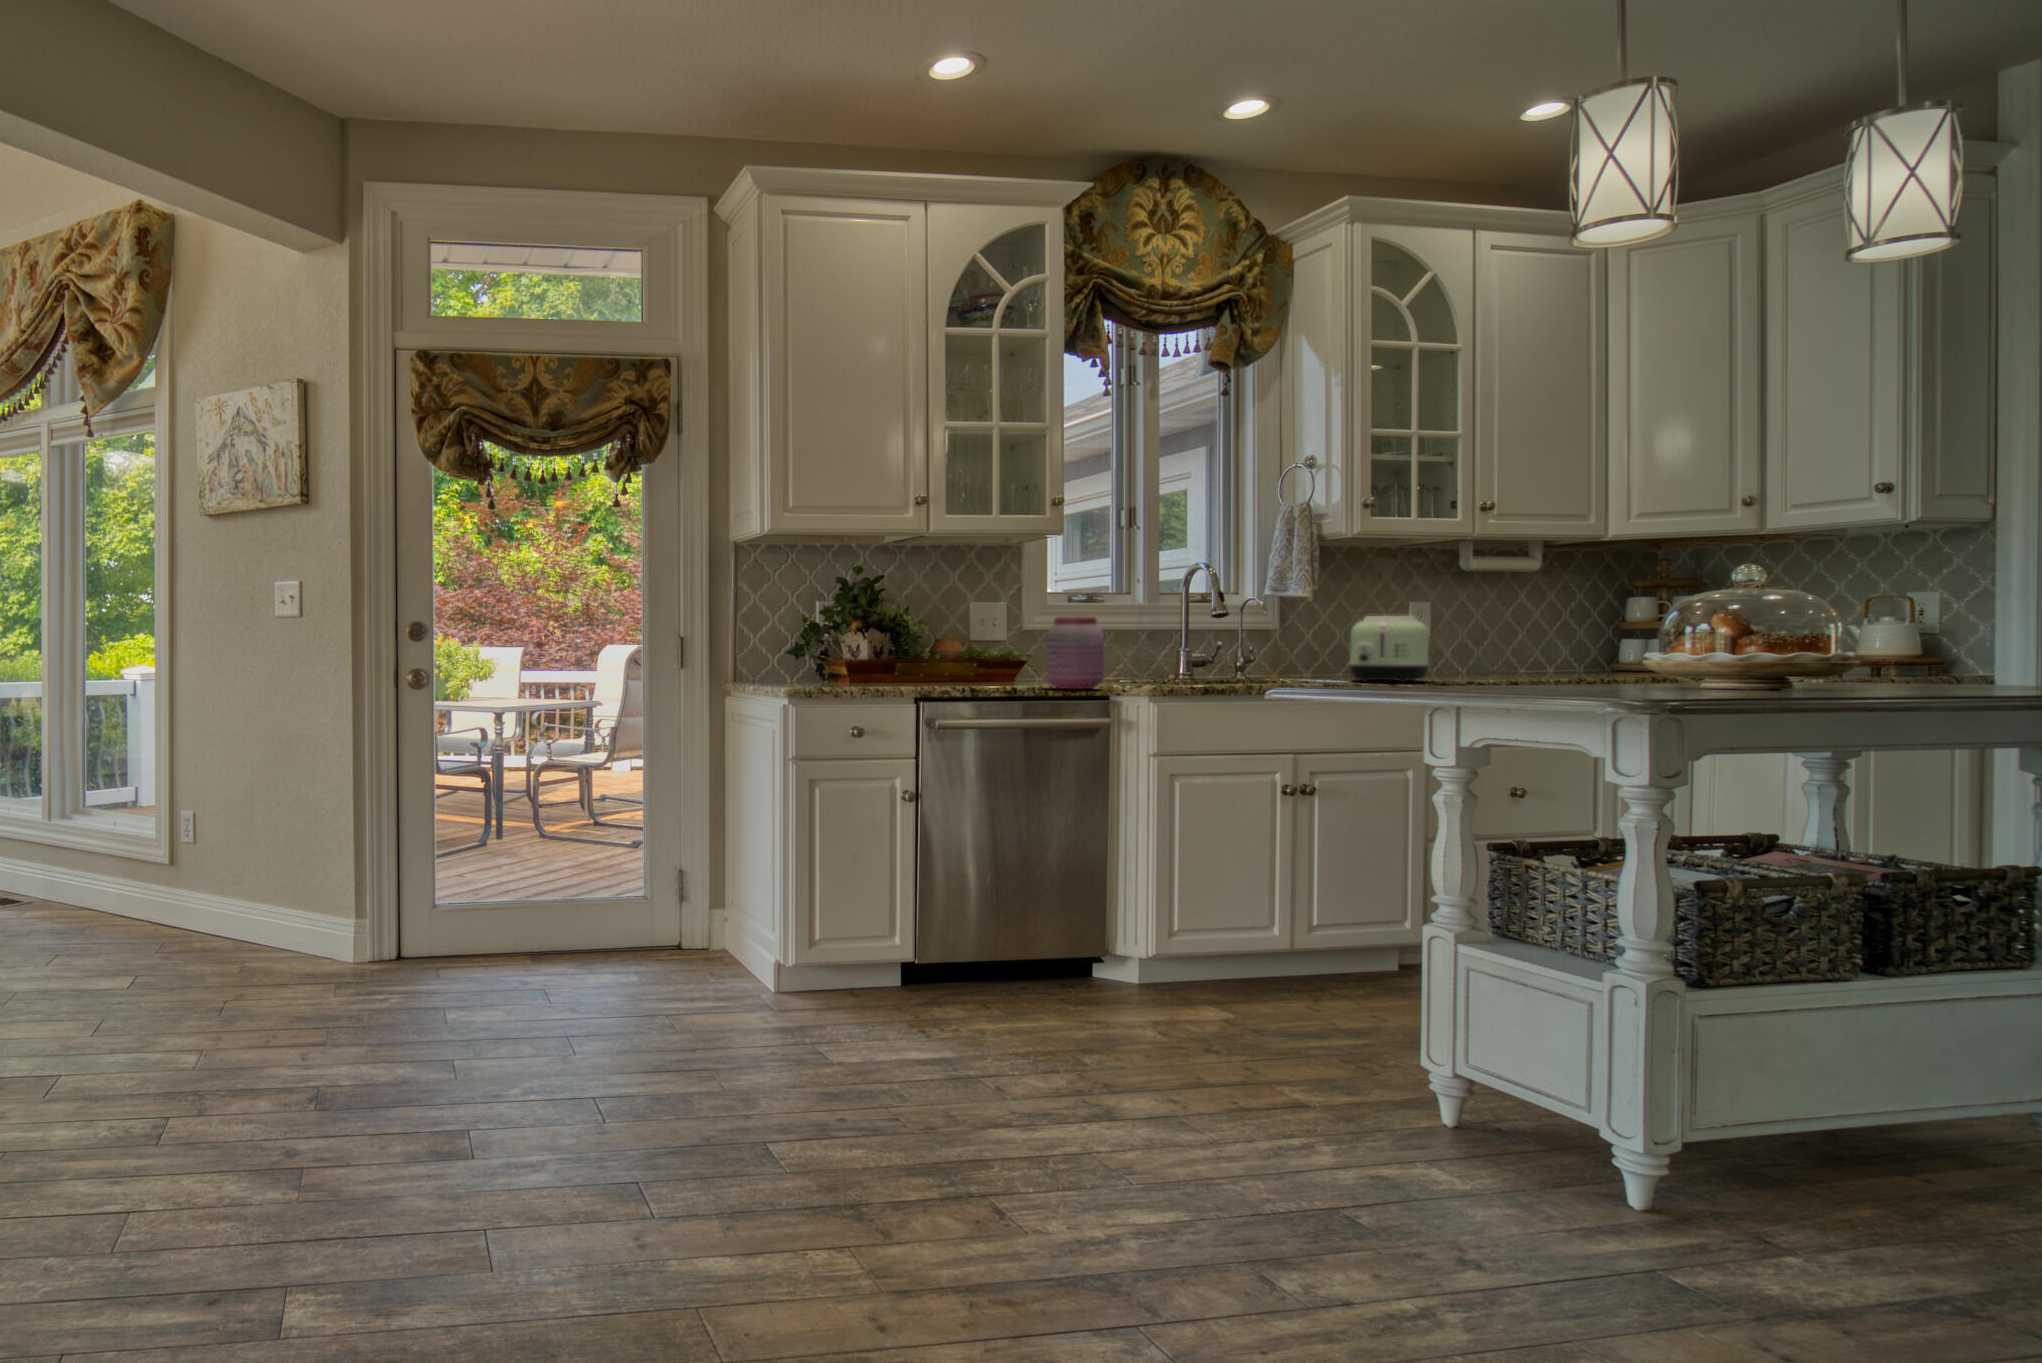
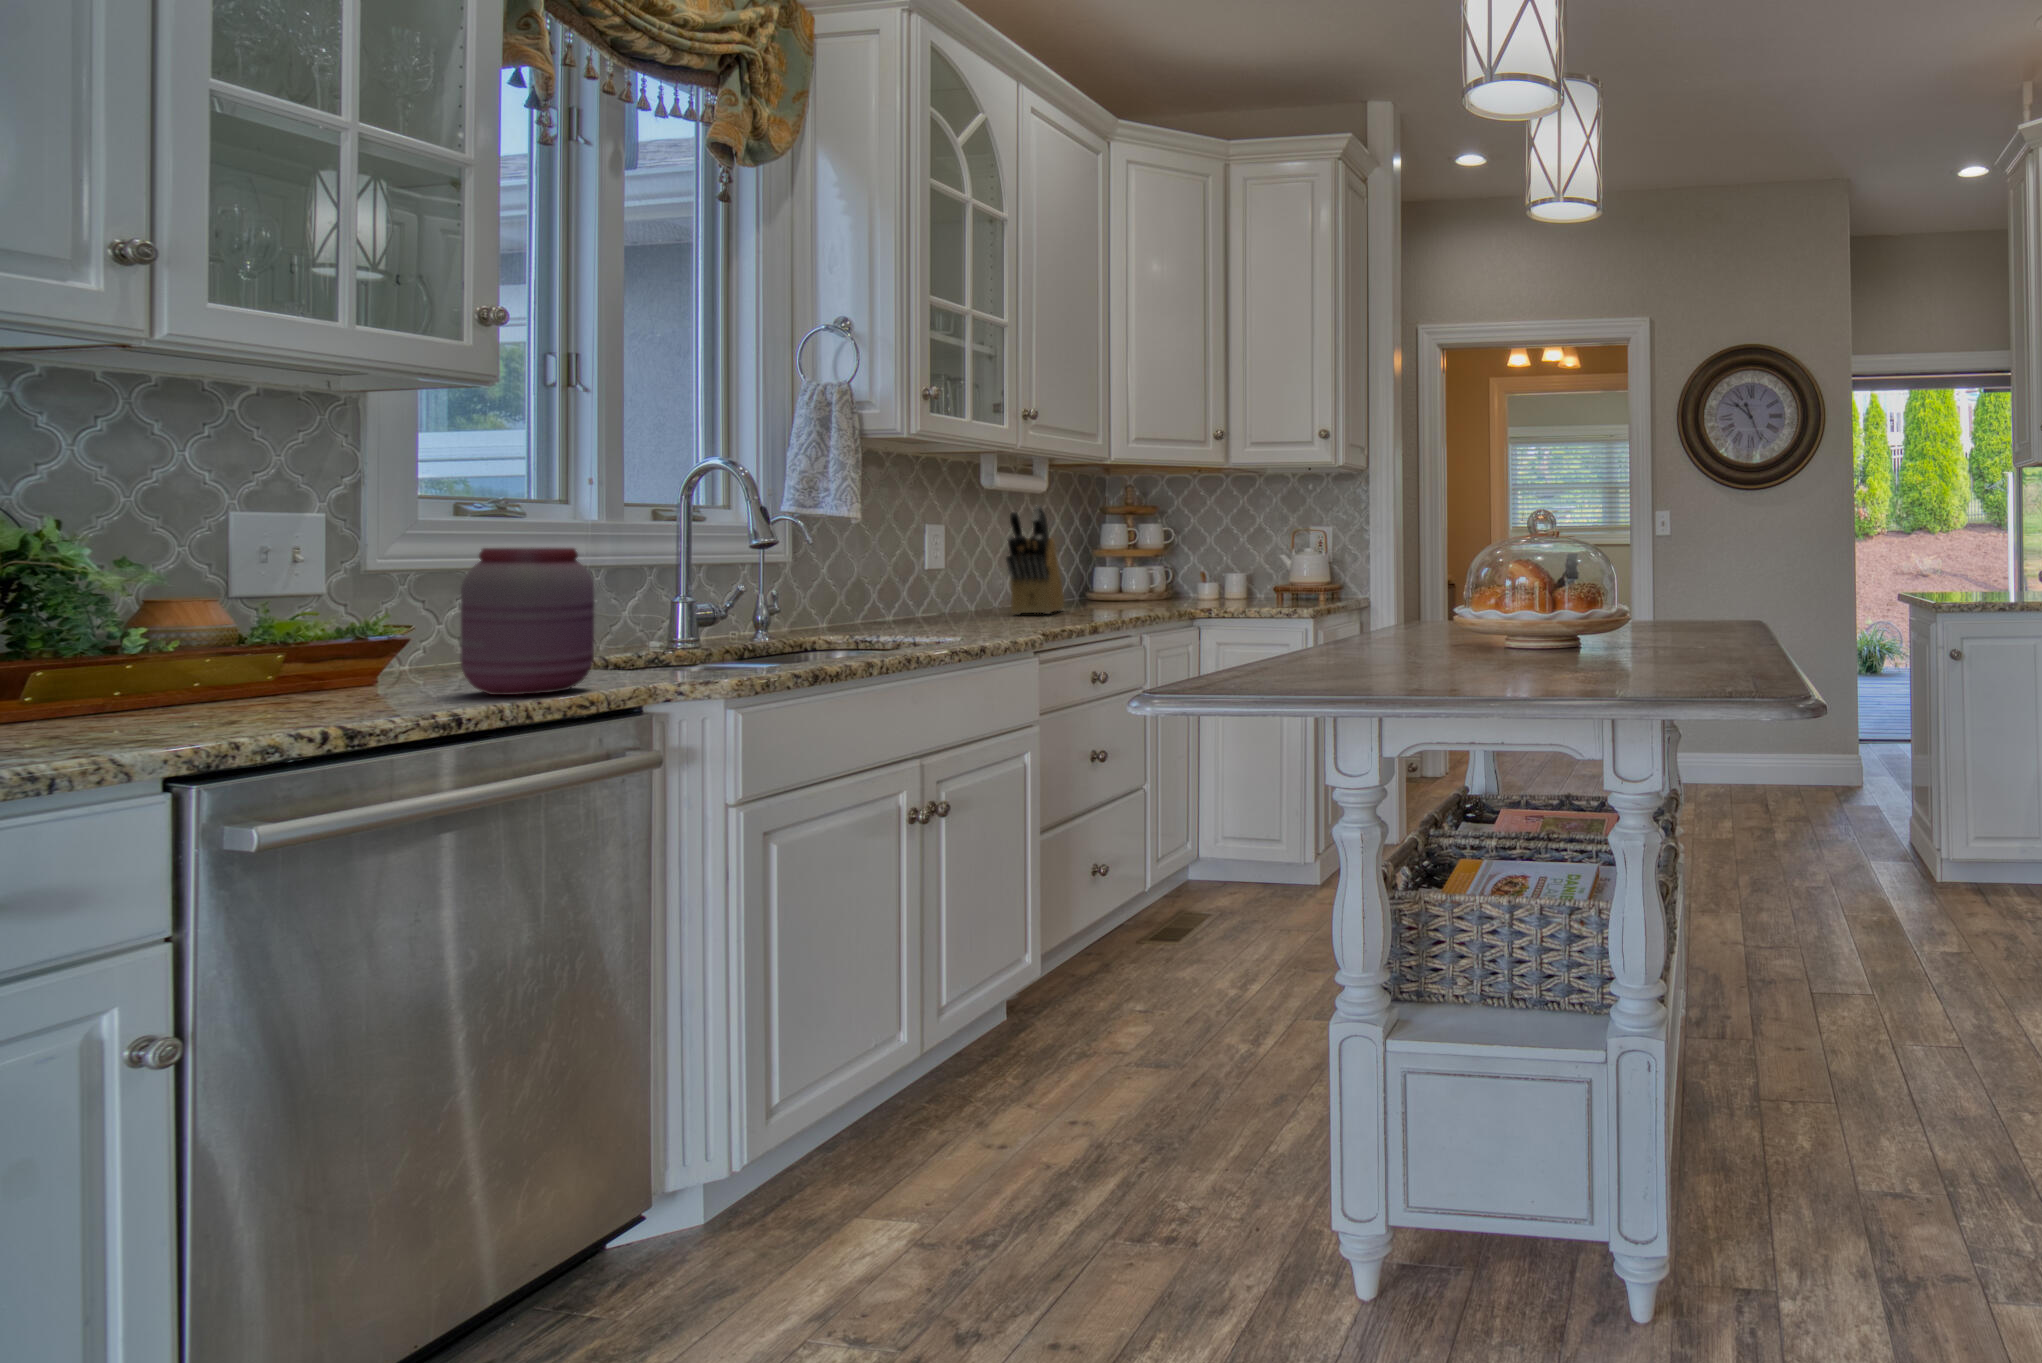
knife block: none [1471,582,1550,675] -> present [1006,506,1064,615]
toaster: present [1350,616,1429,682] -> none [910,545,1003,635]

